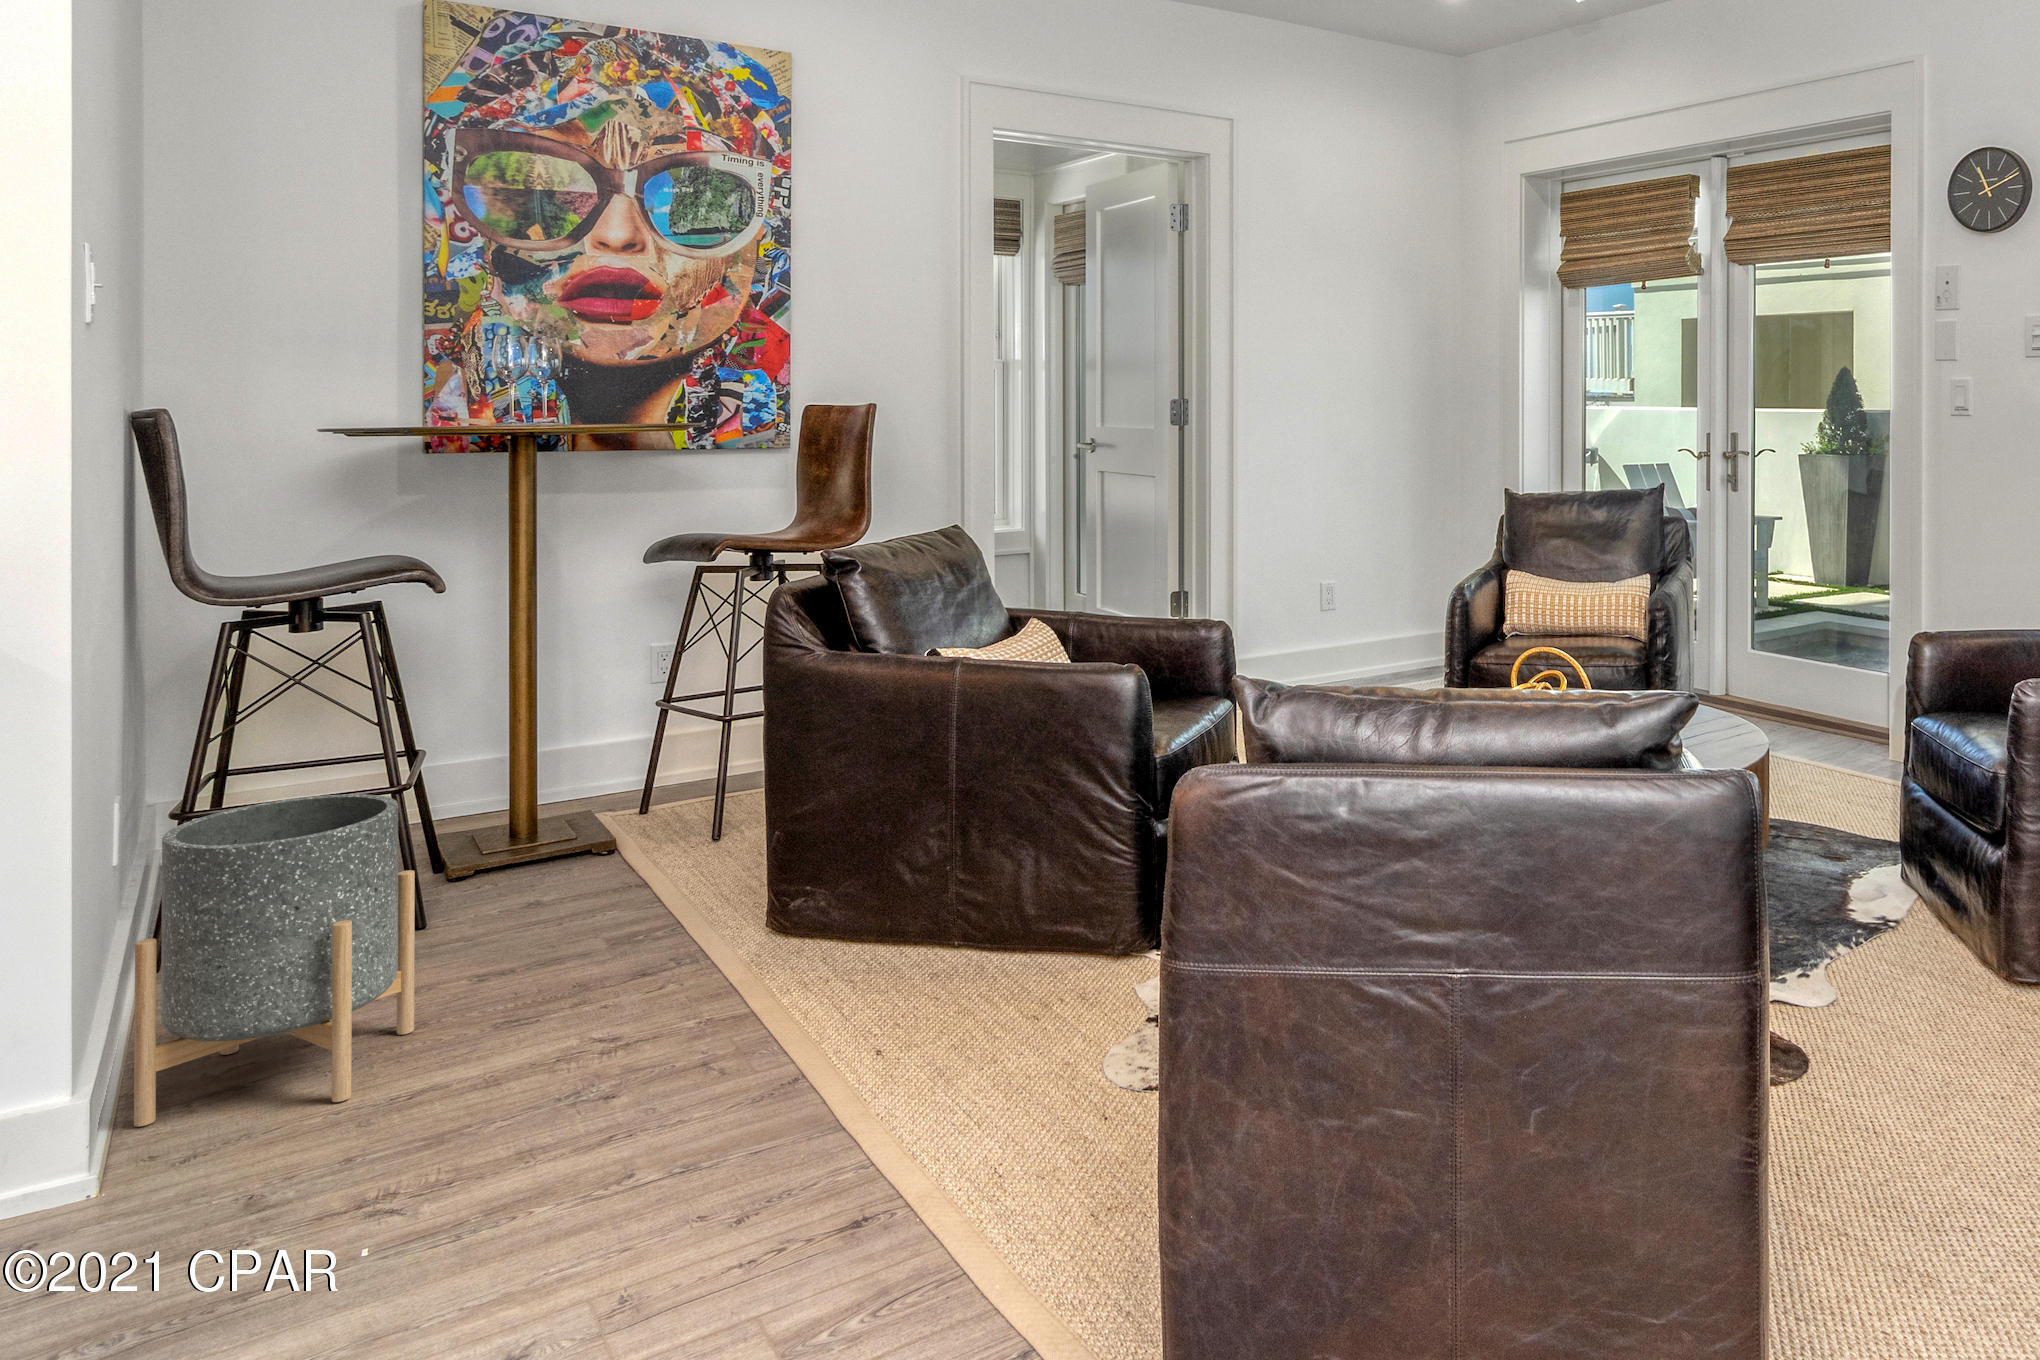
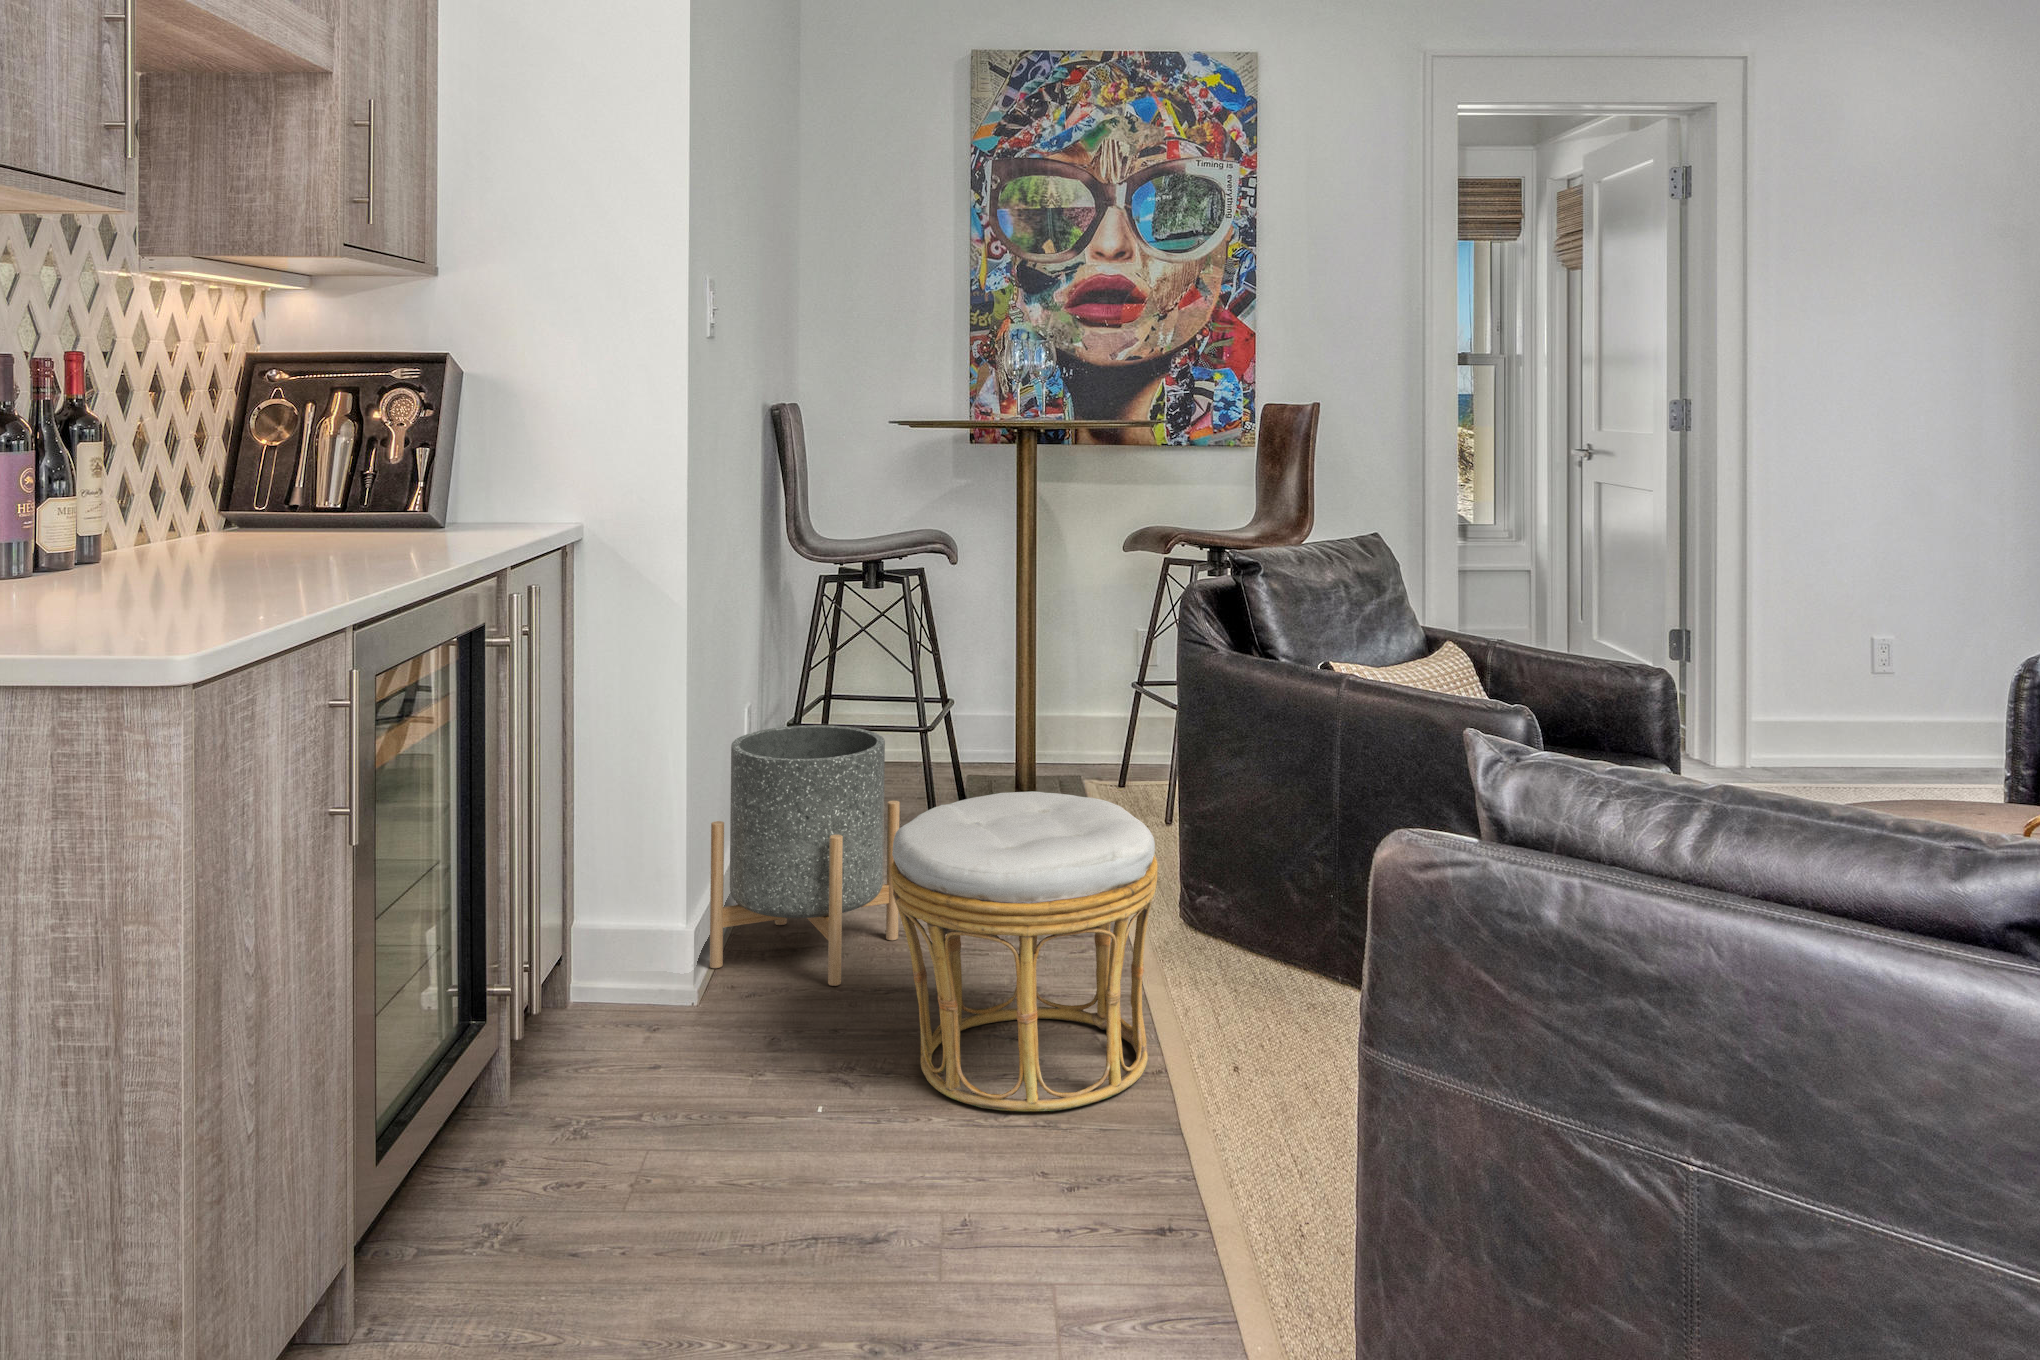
ottoman: none [456,817,789,1176] -> present [890,791,1158,1112]

